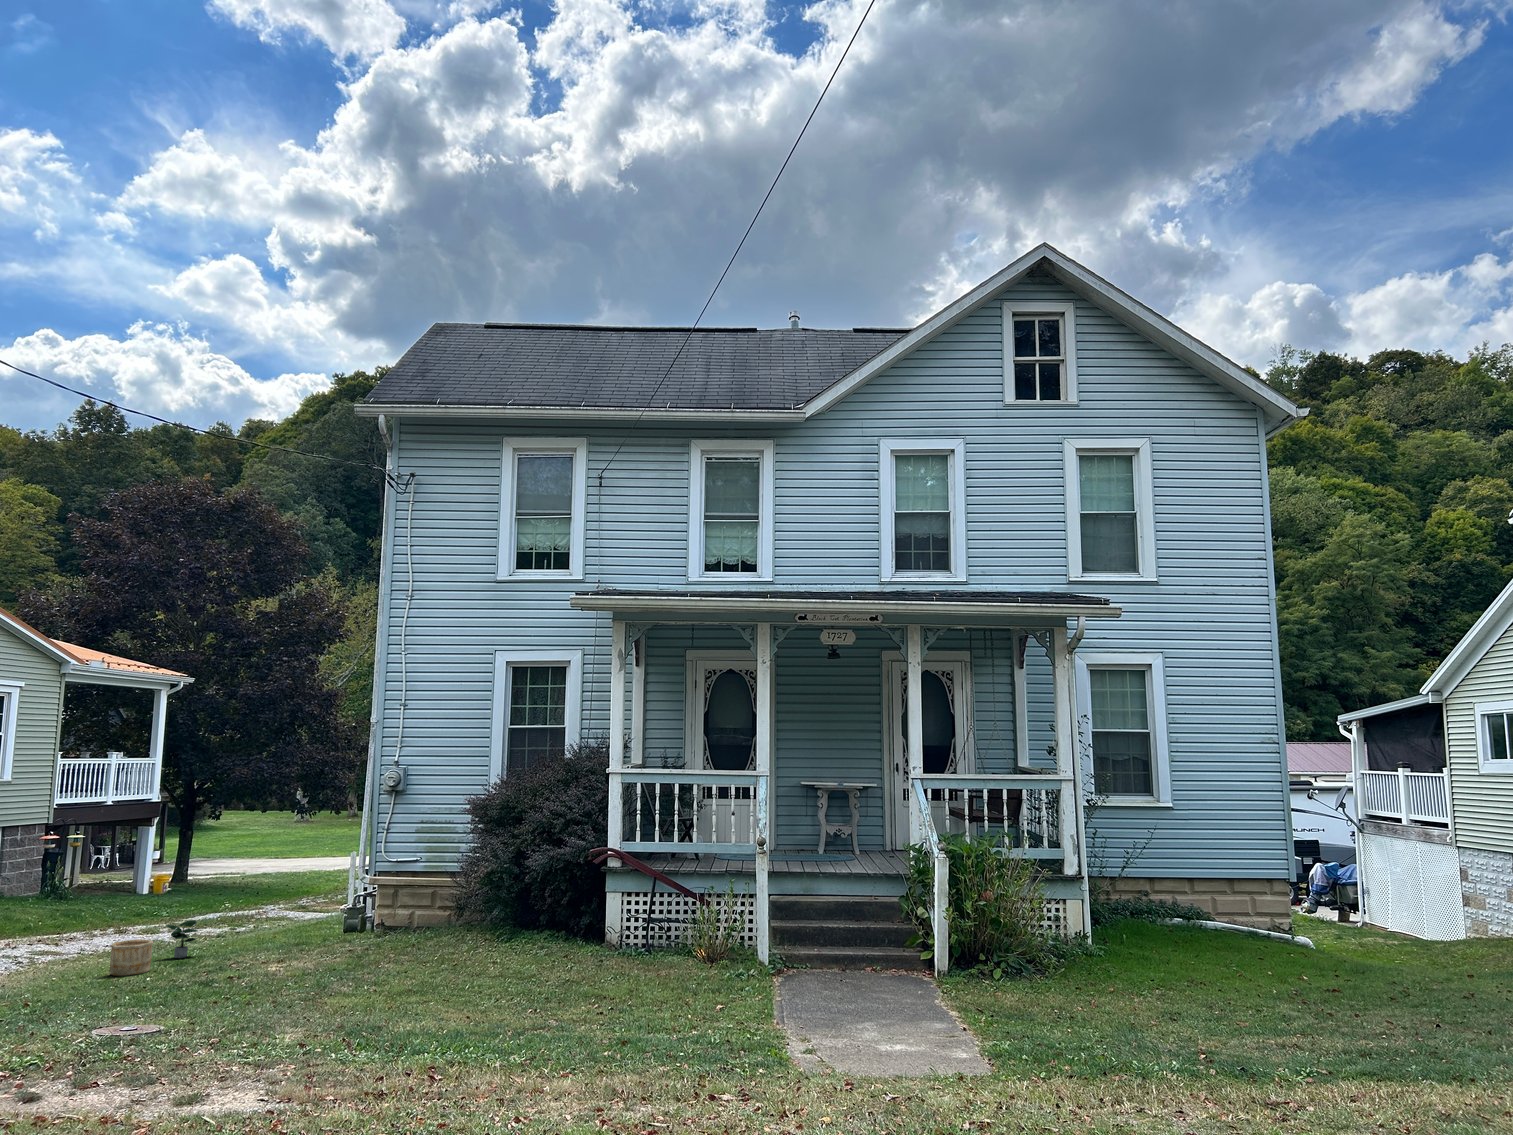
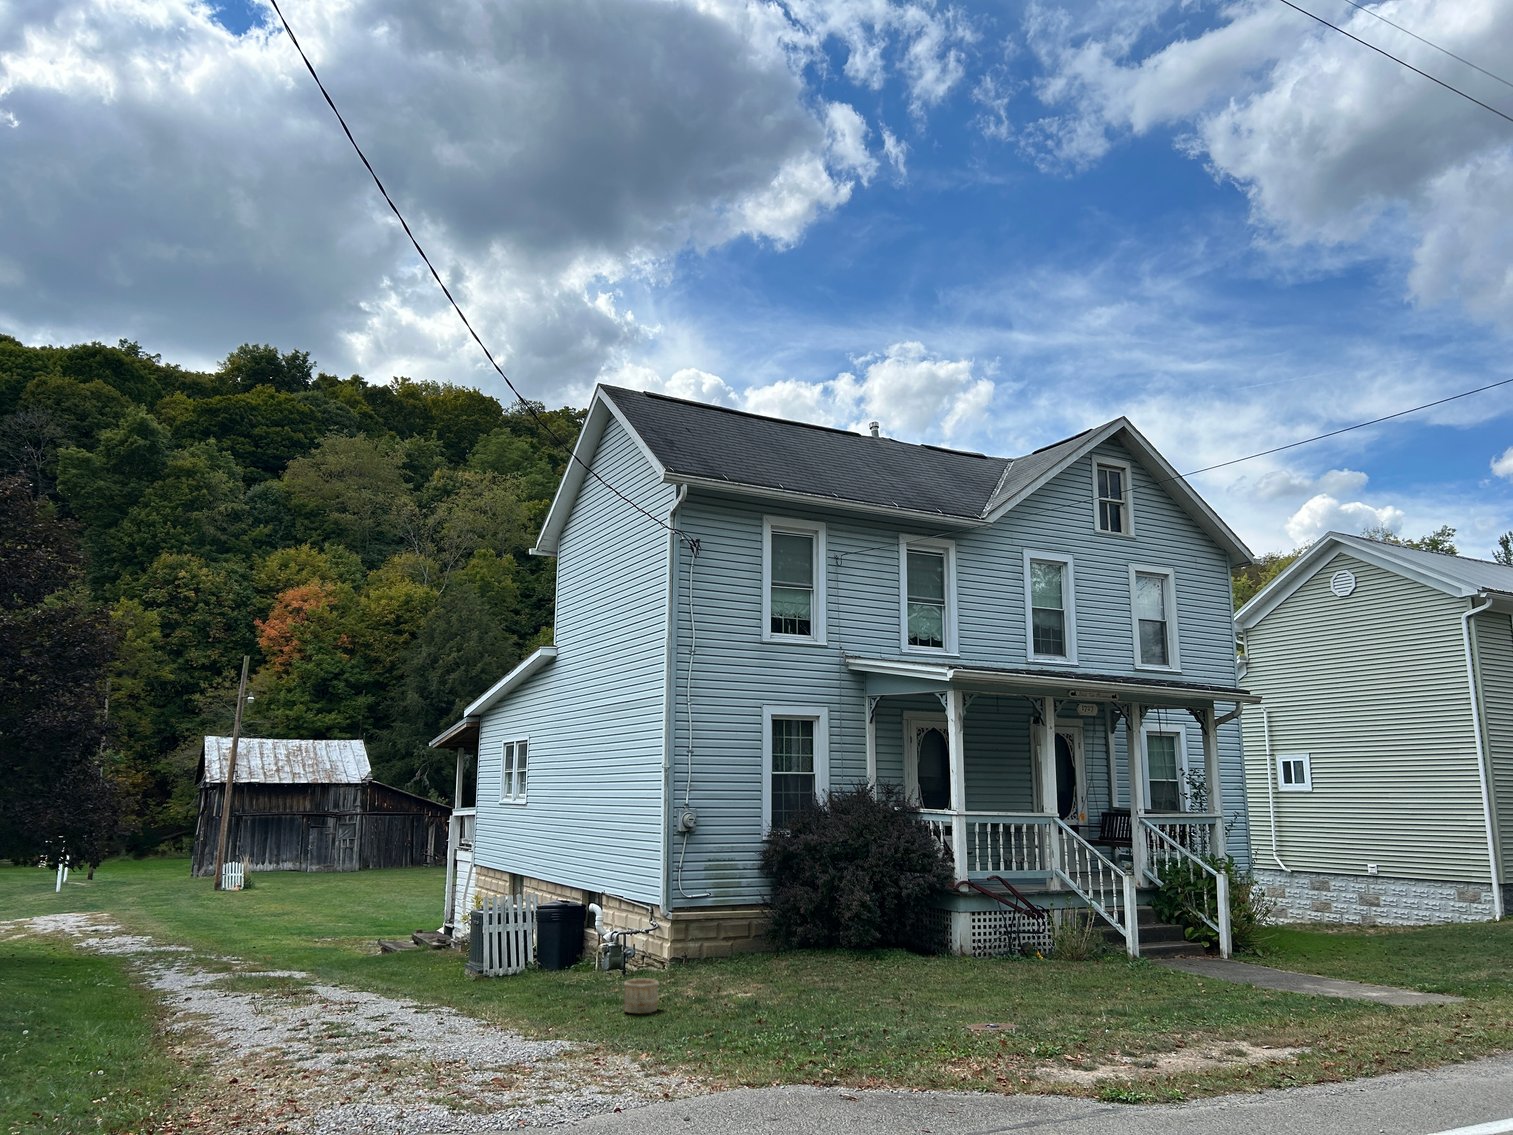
potted plant: present [166,920,198,958] -> none [580,962,613,1000]

